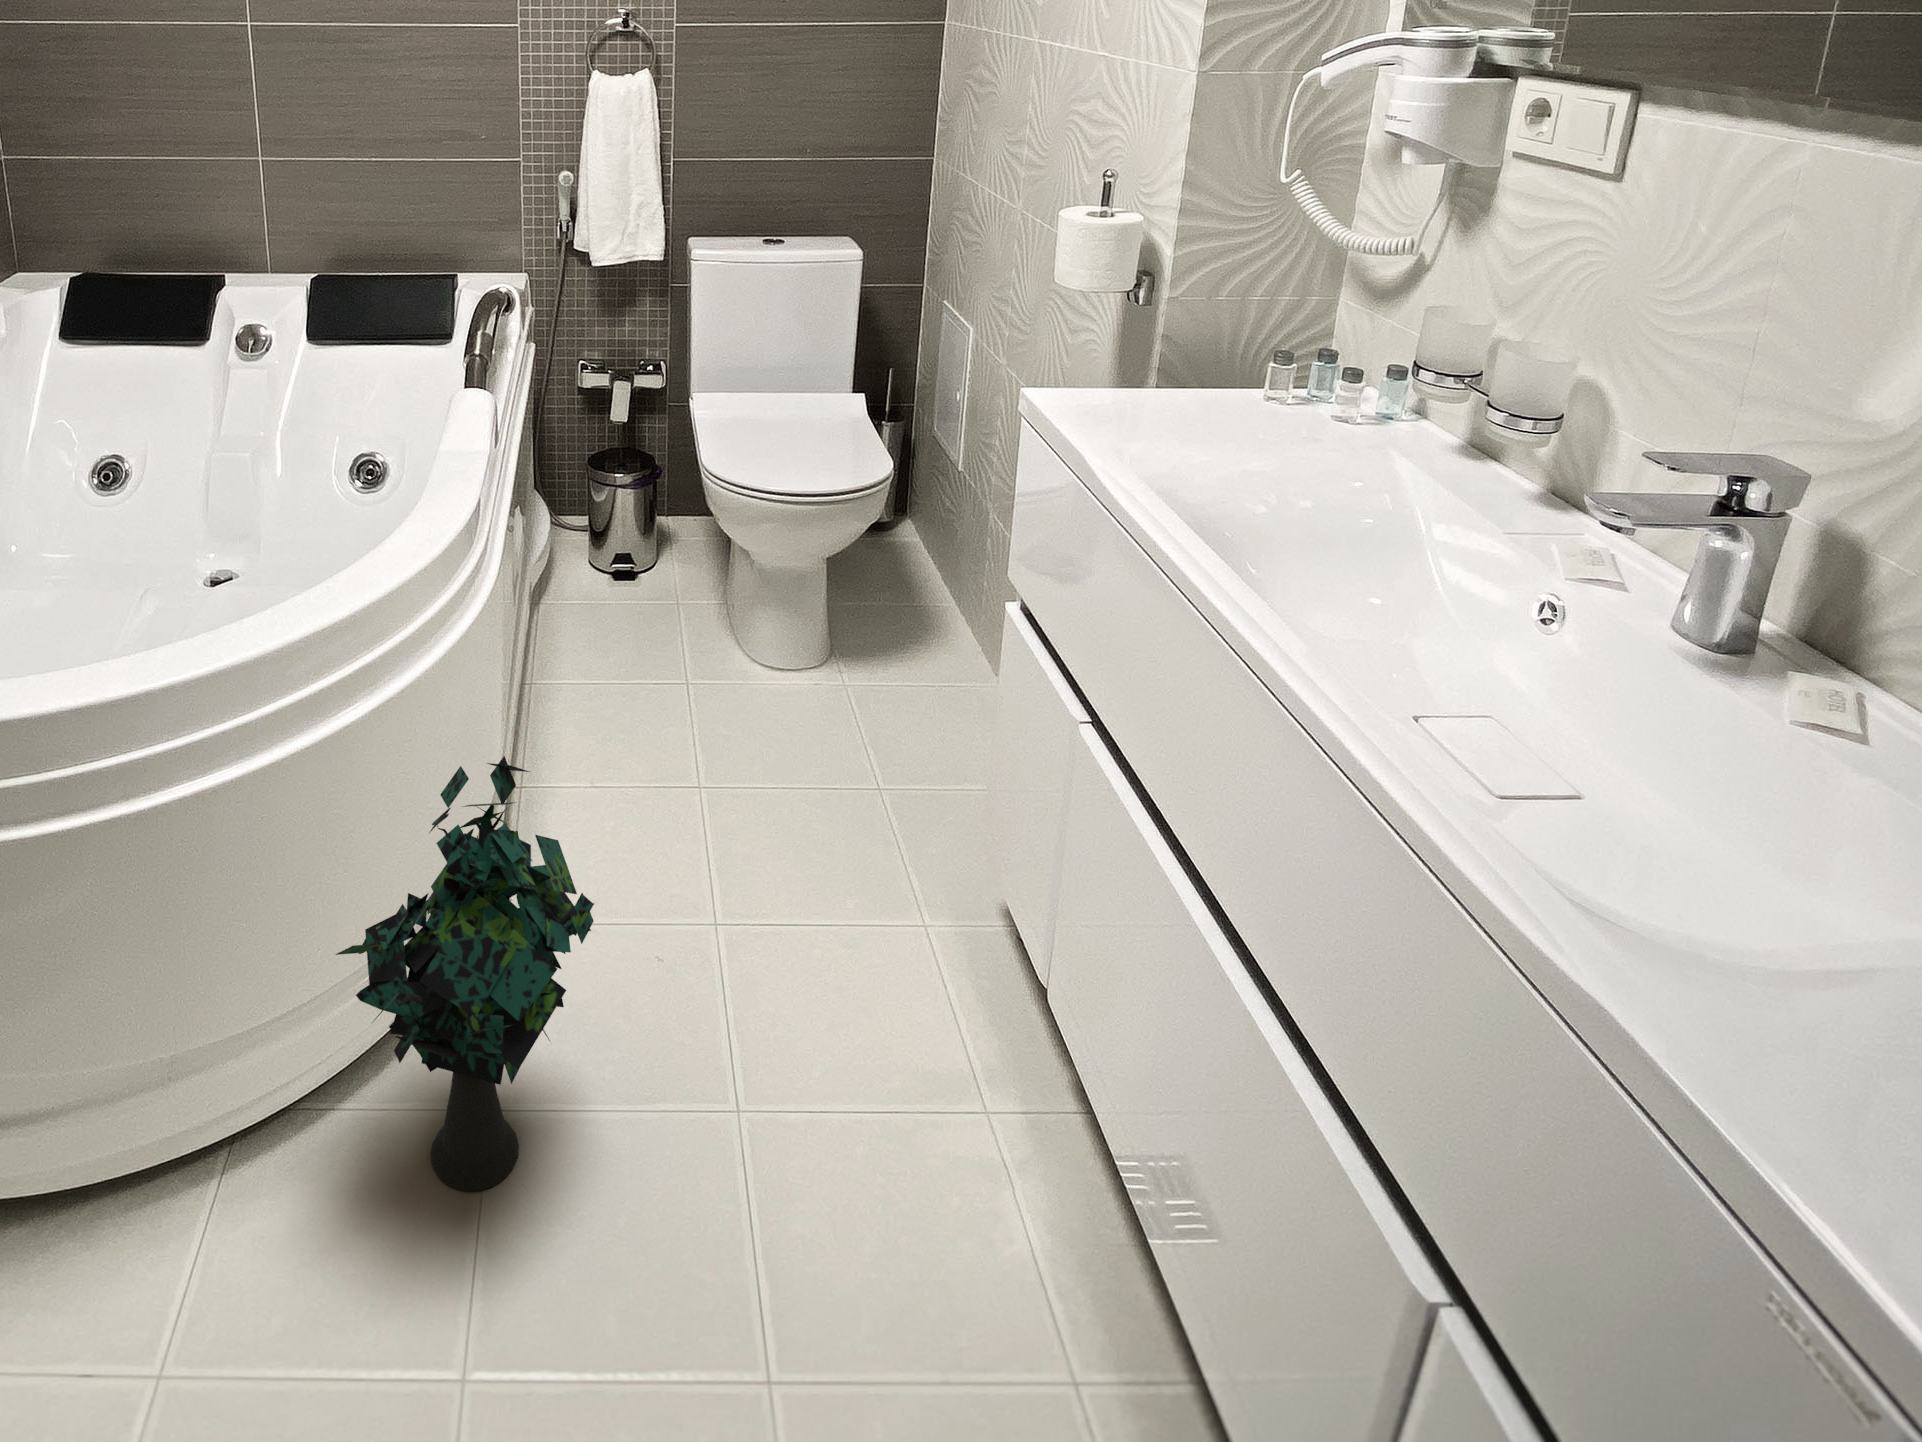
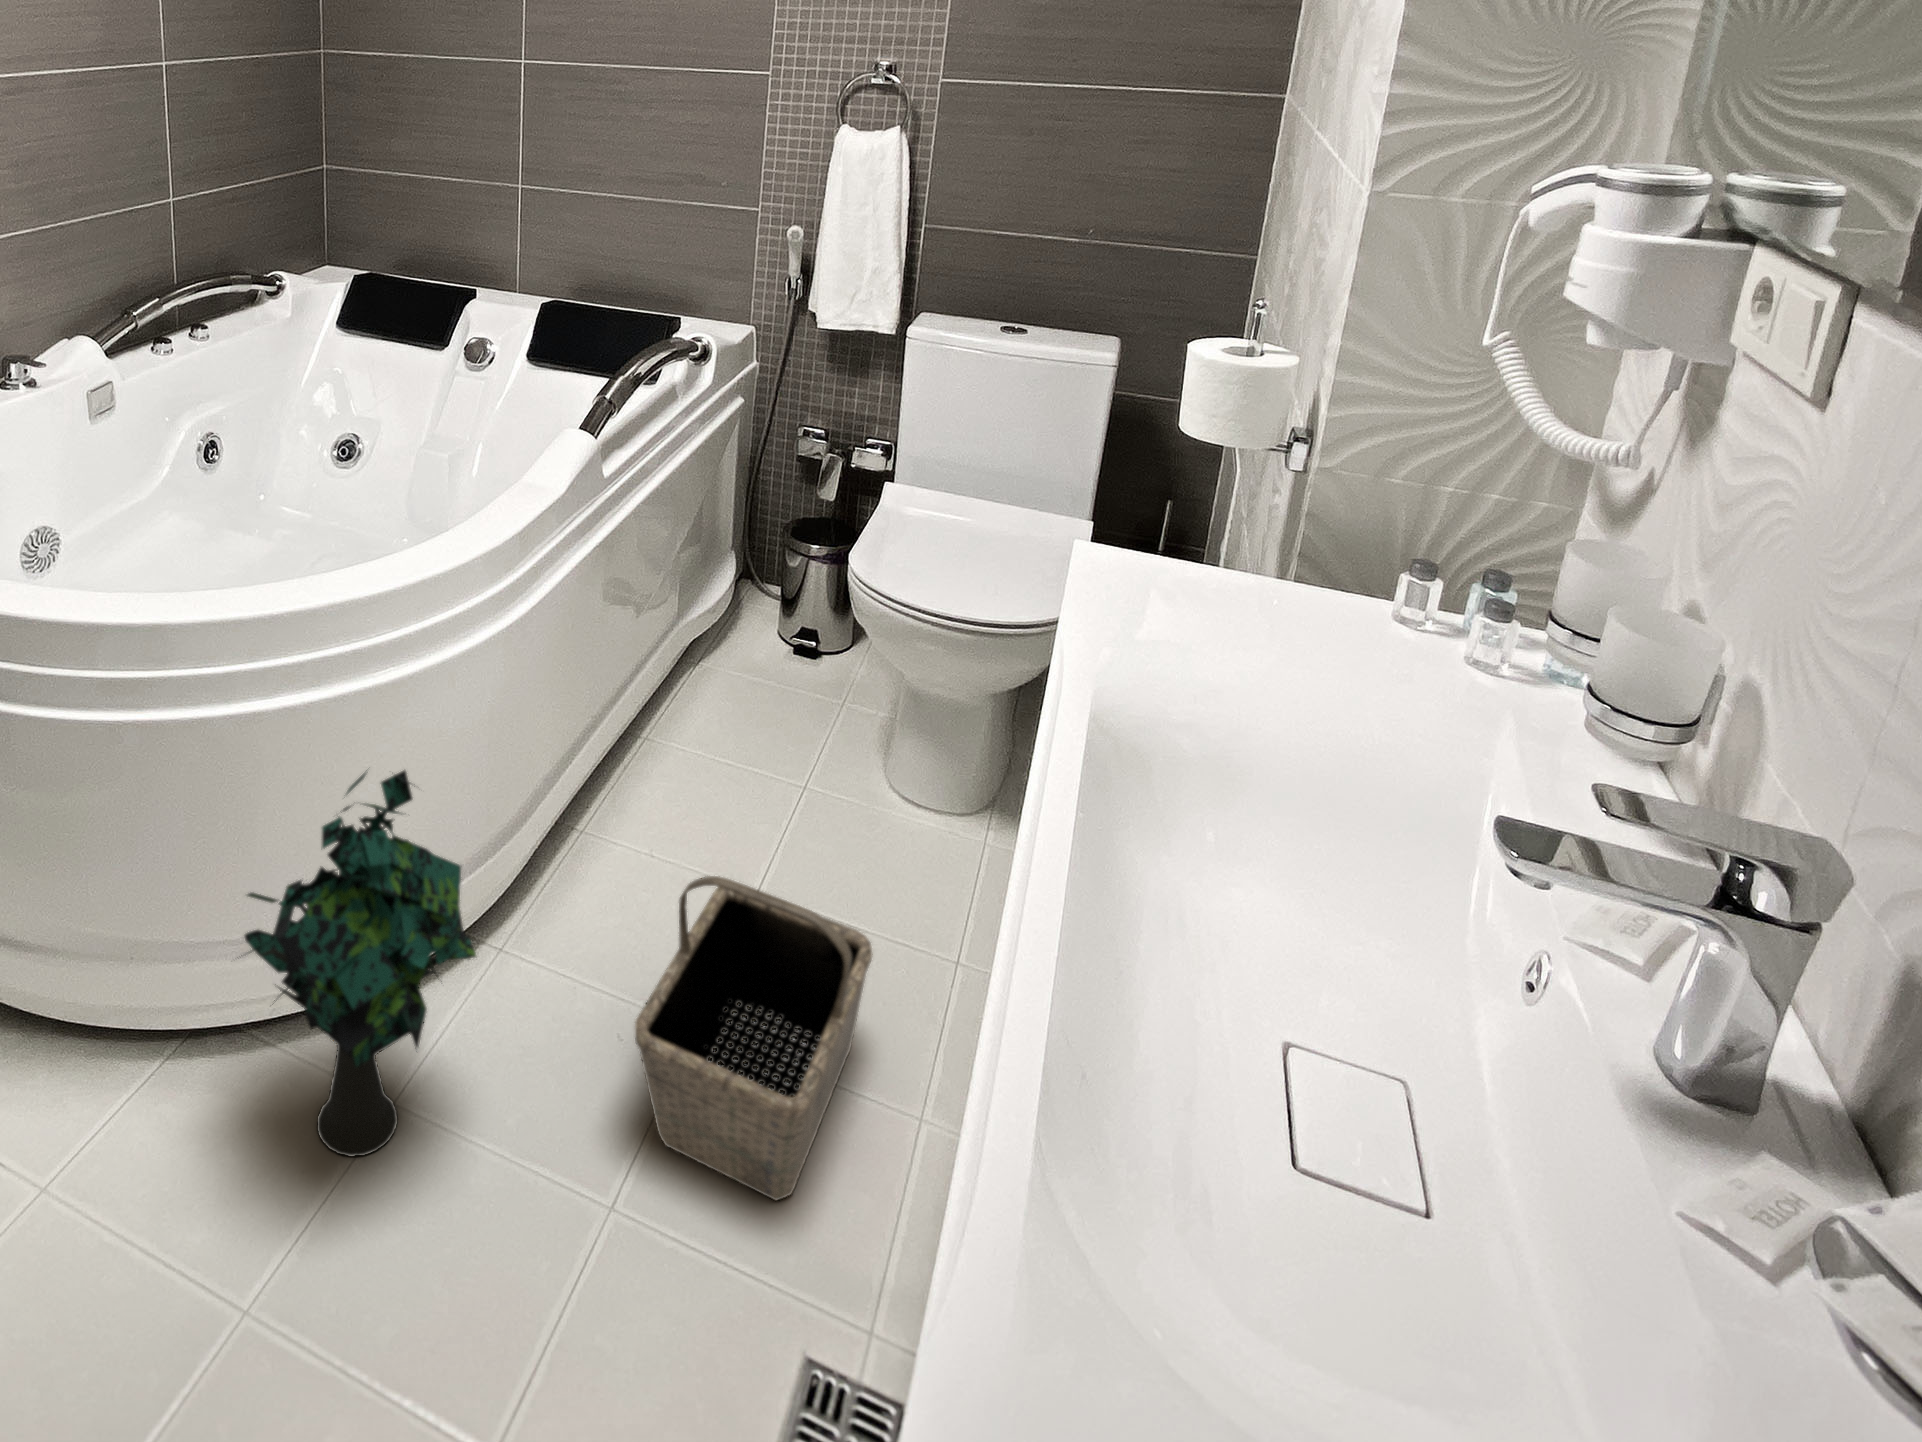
basket: none [720,774,908,1048] -> present [635,876,873,1200]

